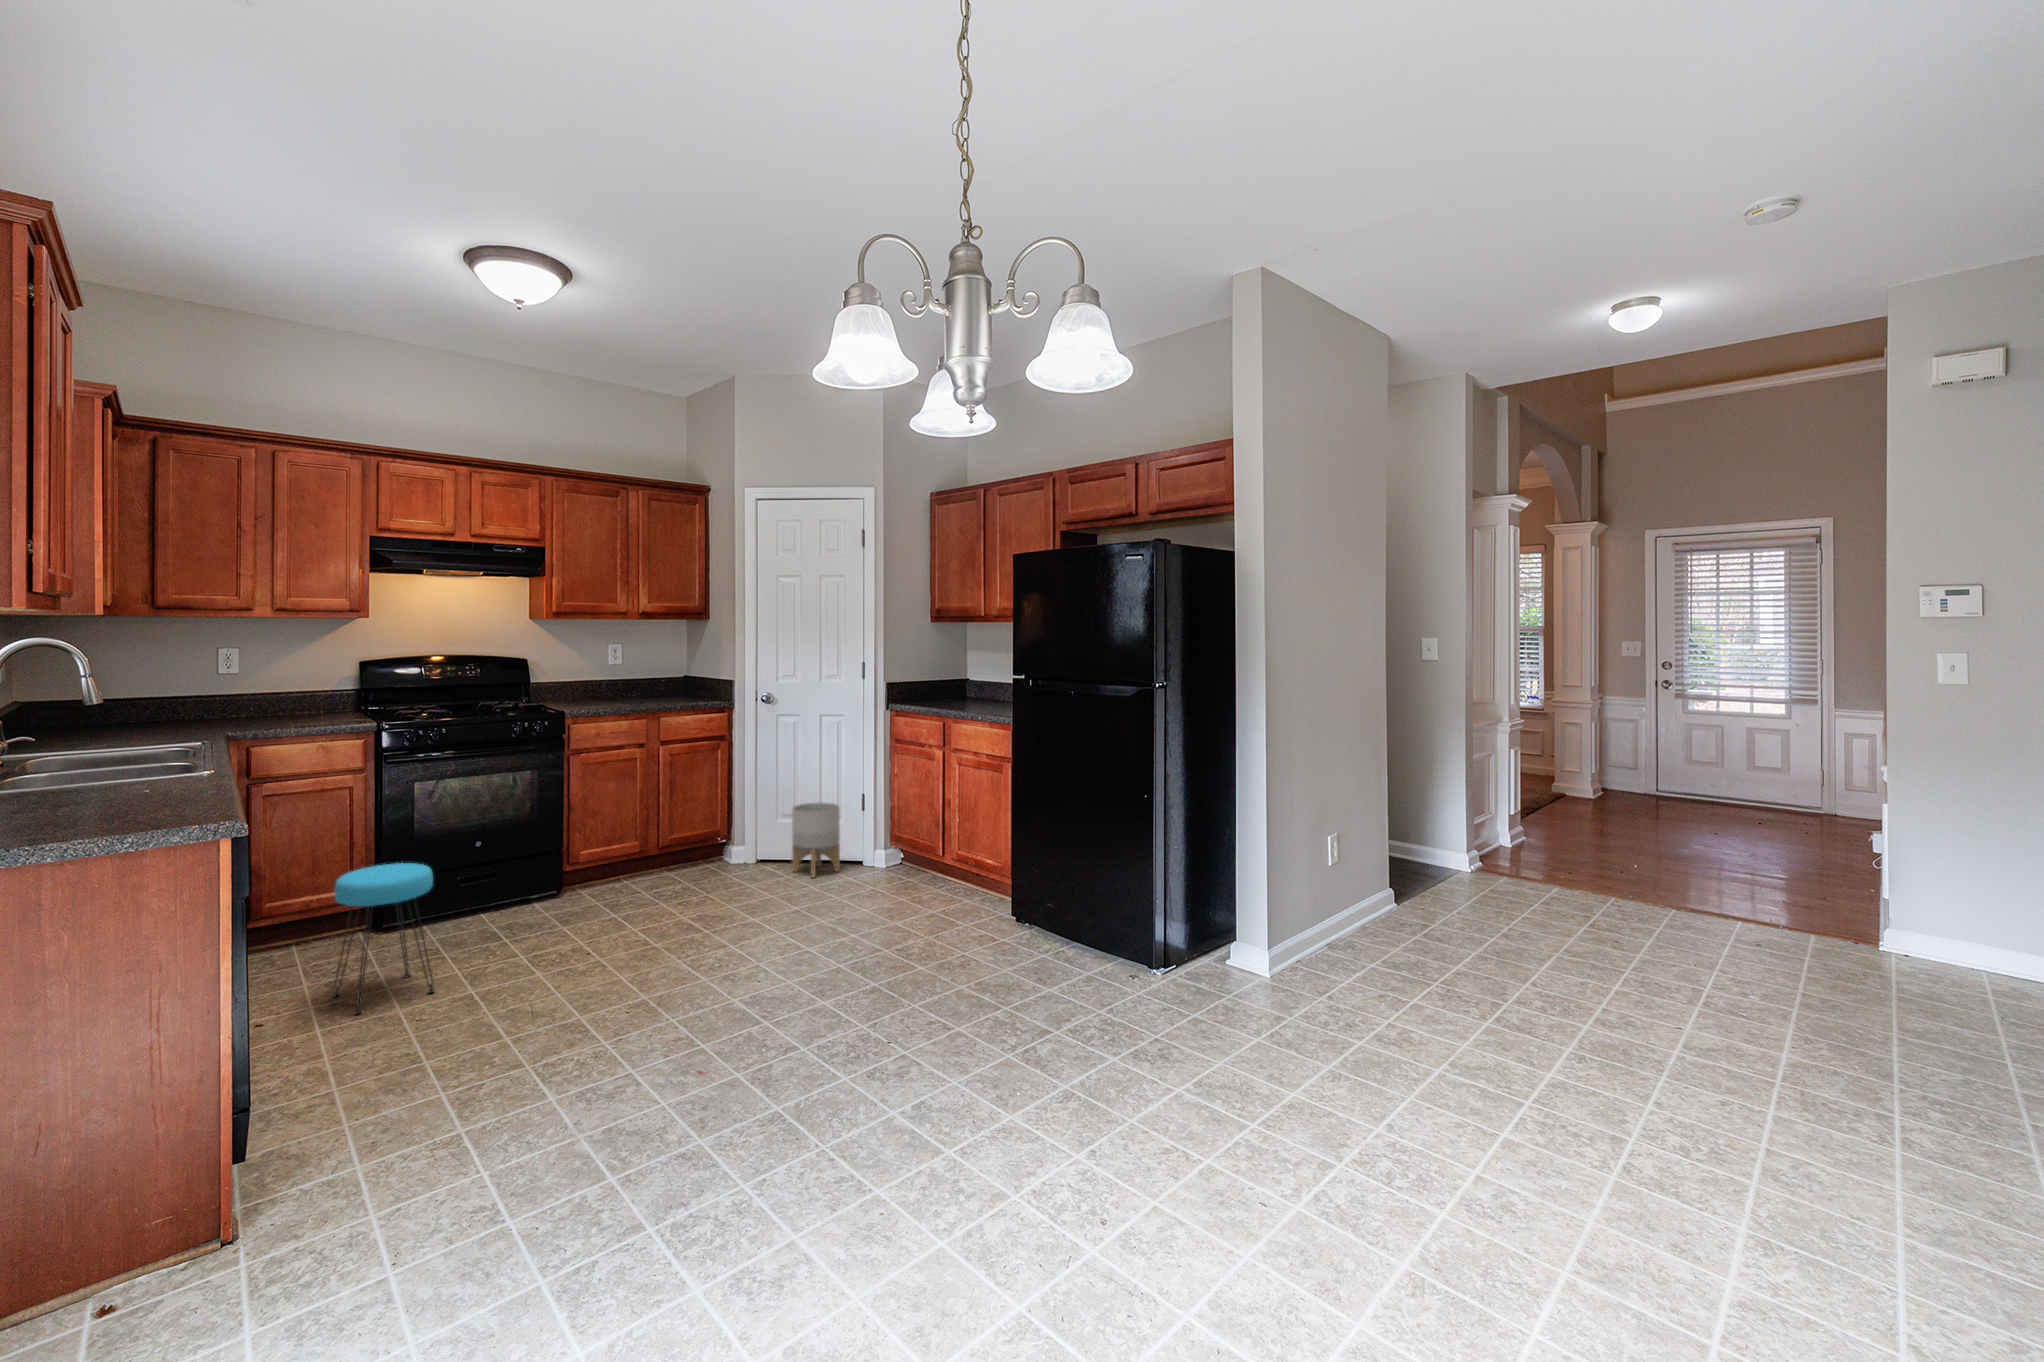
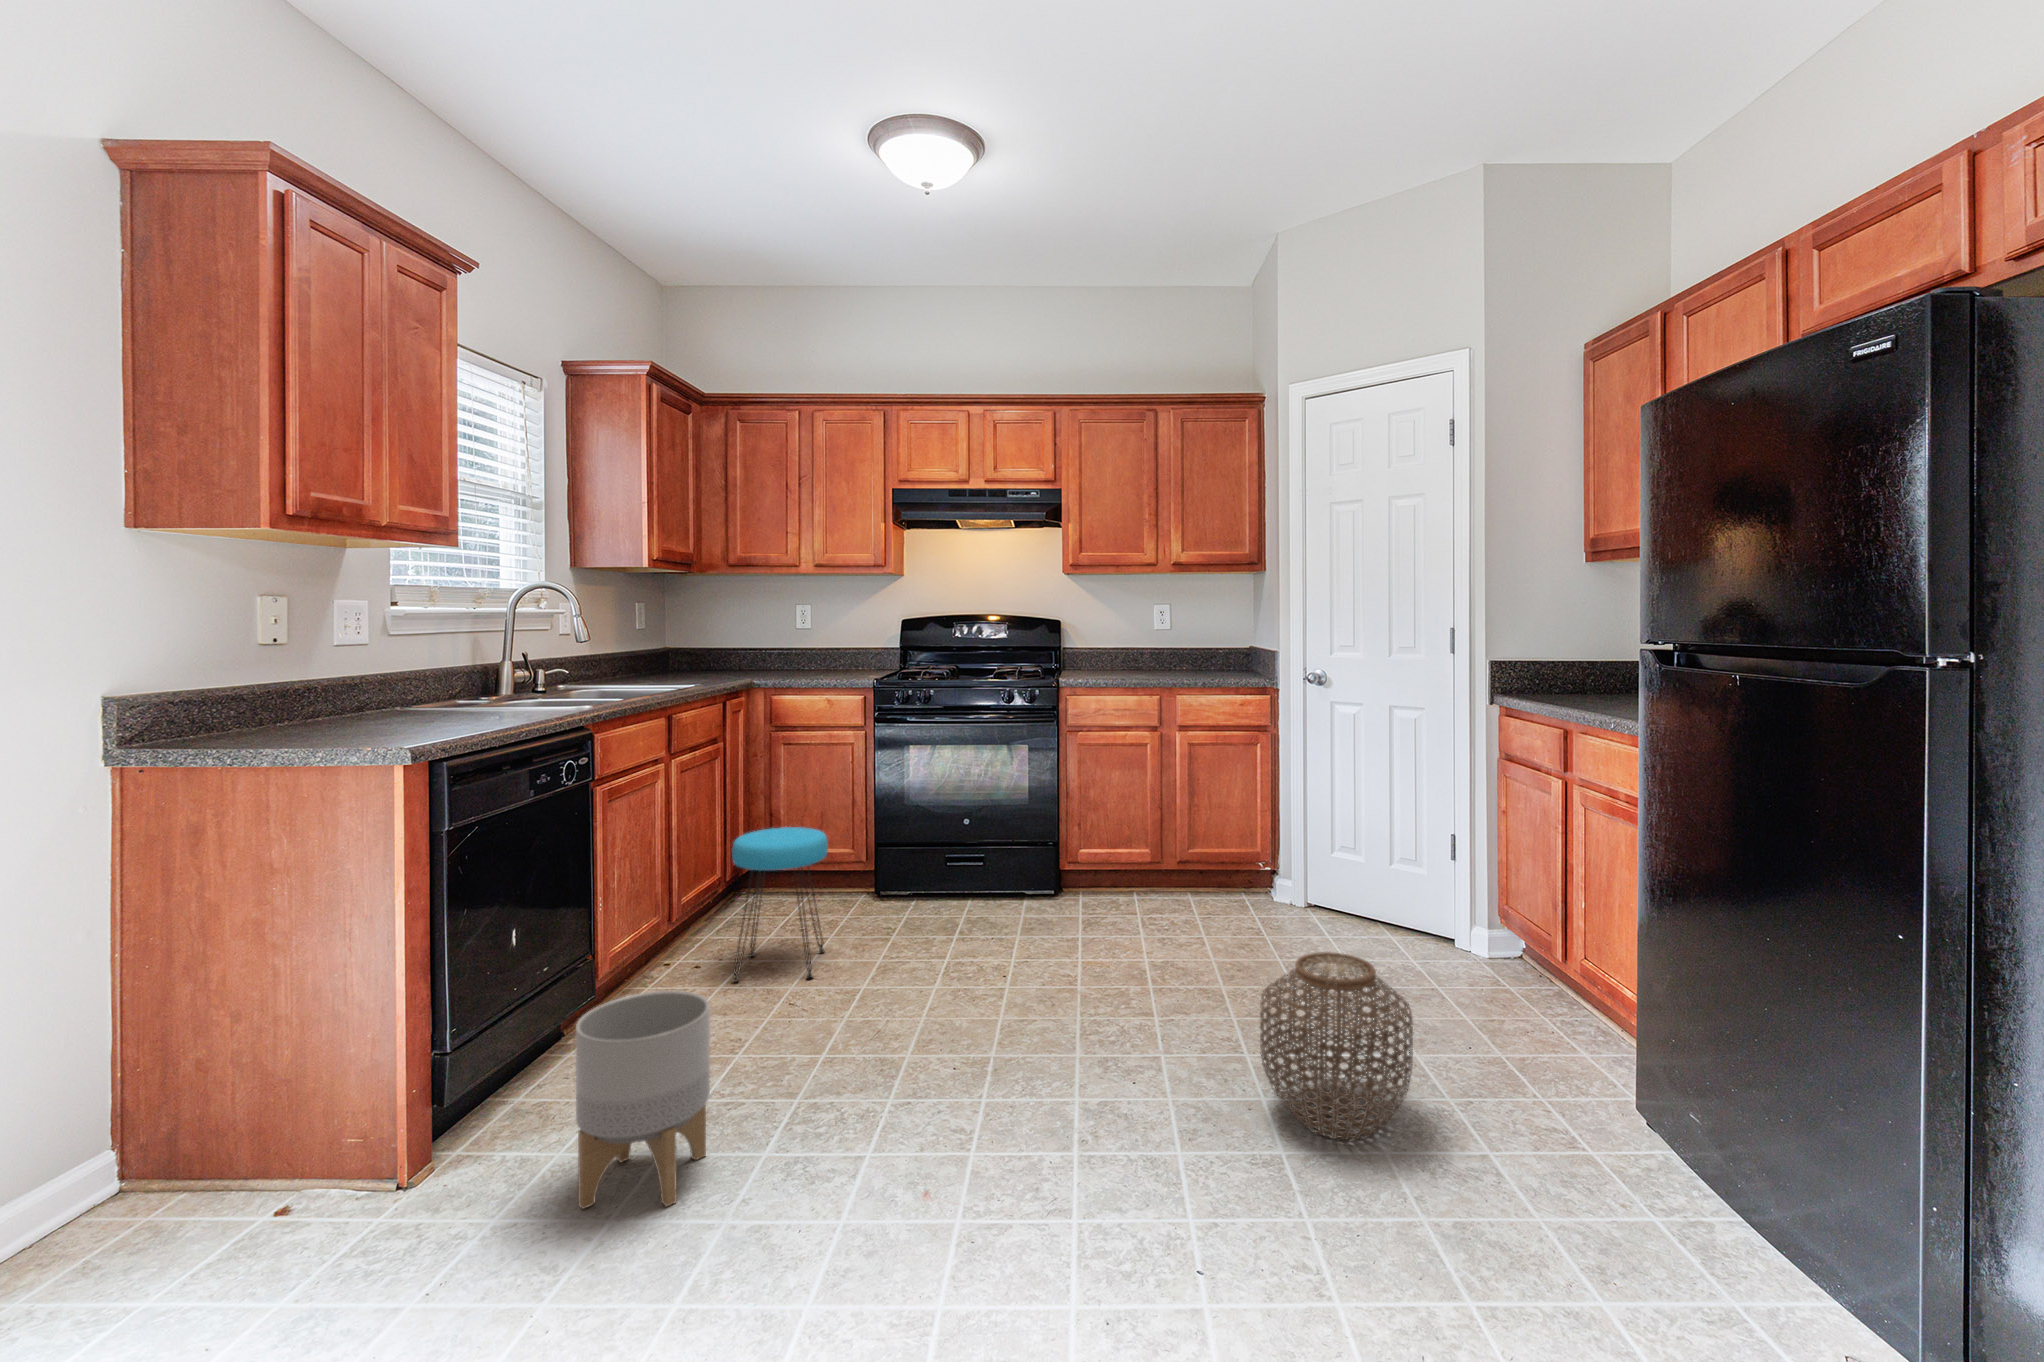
planter: present [792,802,840,878] -> present [576,991,710,1209]
woven basket: none [855,862,940,963] -> present [1260,952,1413,1139]

